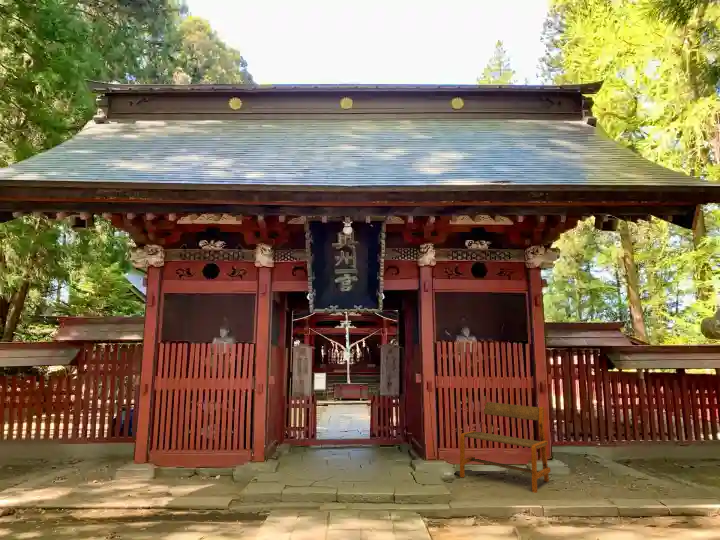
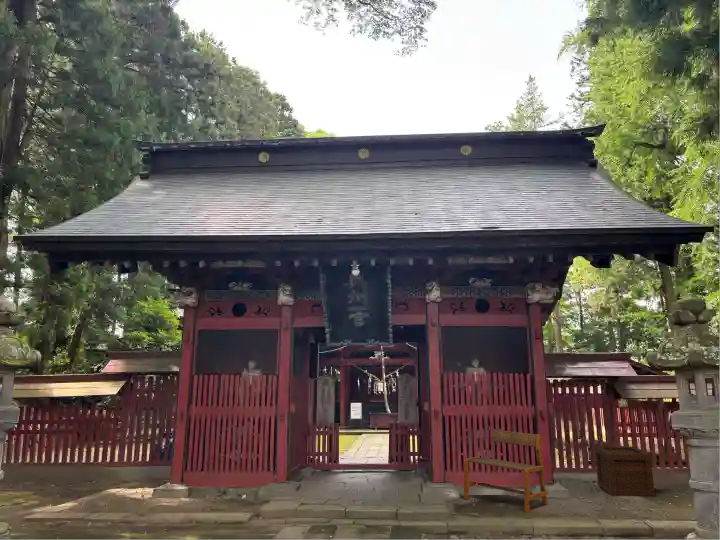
wooden crate: none [583,418,649,470] -> present [595,447,655,497]

